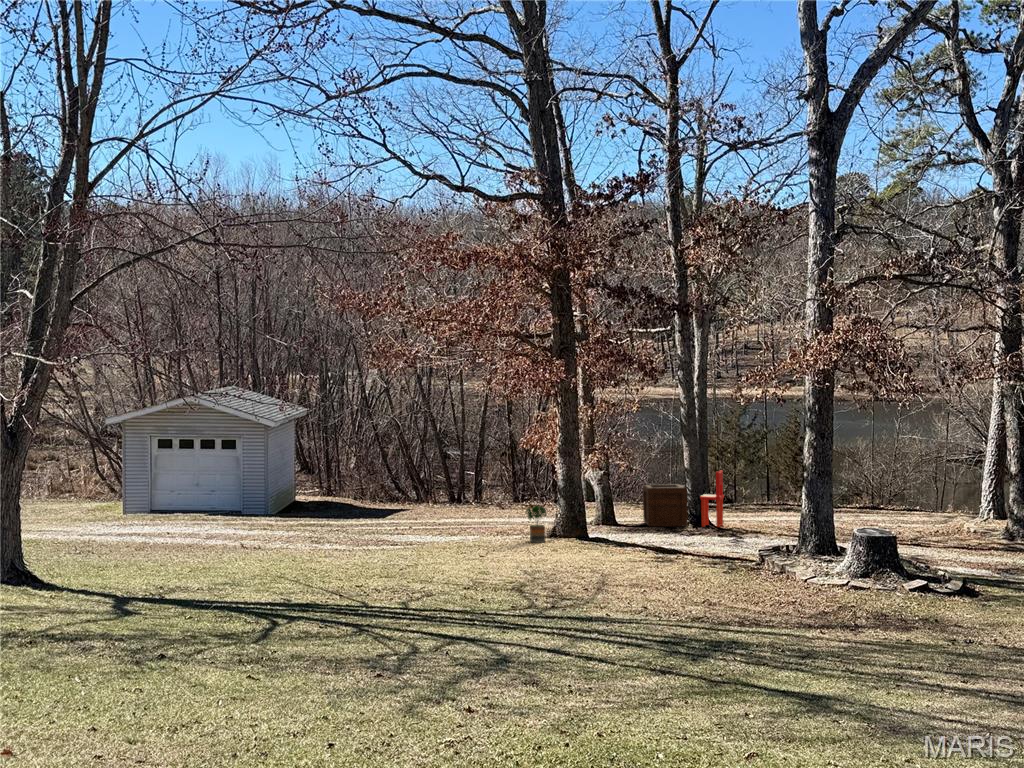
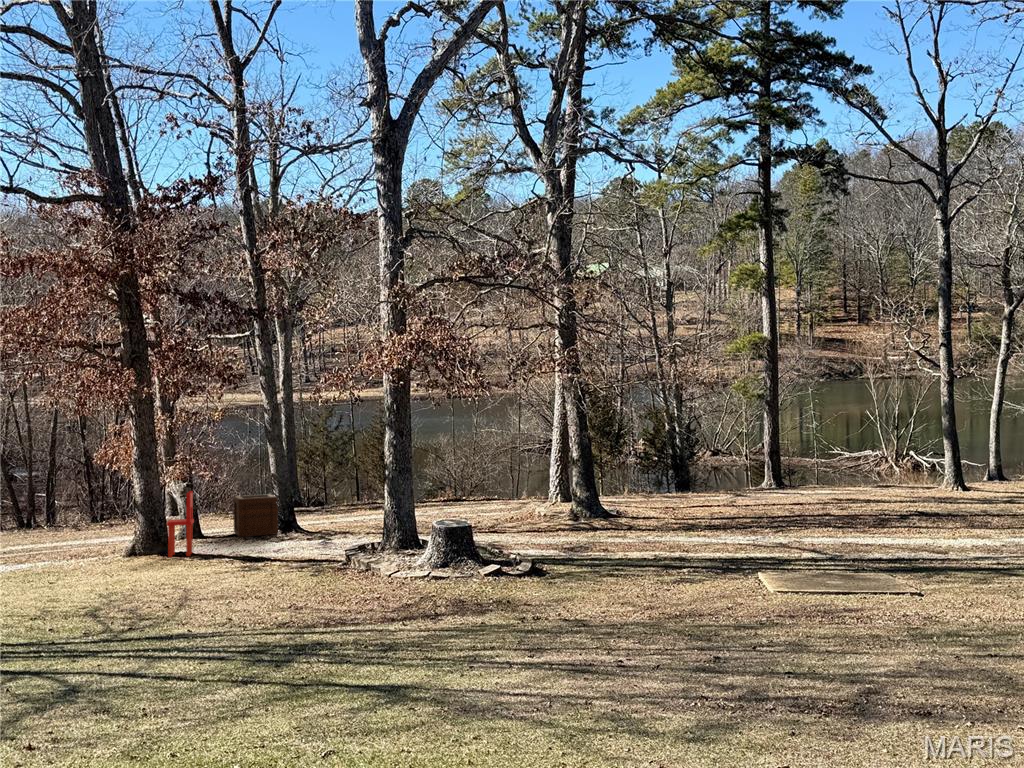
chair: present [700,470,724,527] -> present [167,491,194,557]
potted tree: present [525,506,547,543] -> none [101,522,132,562]

